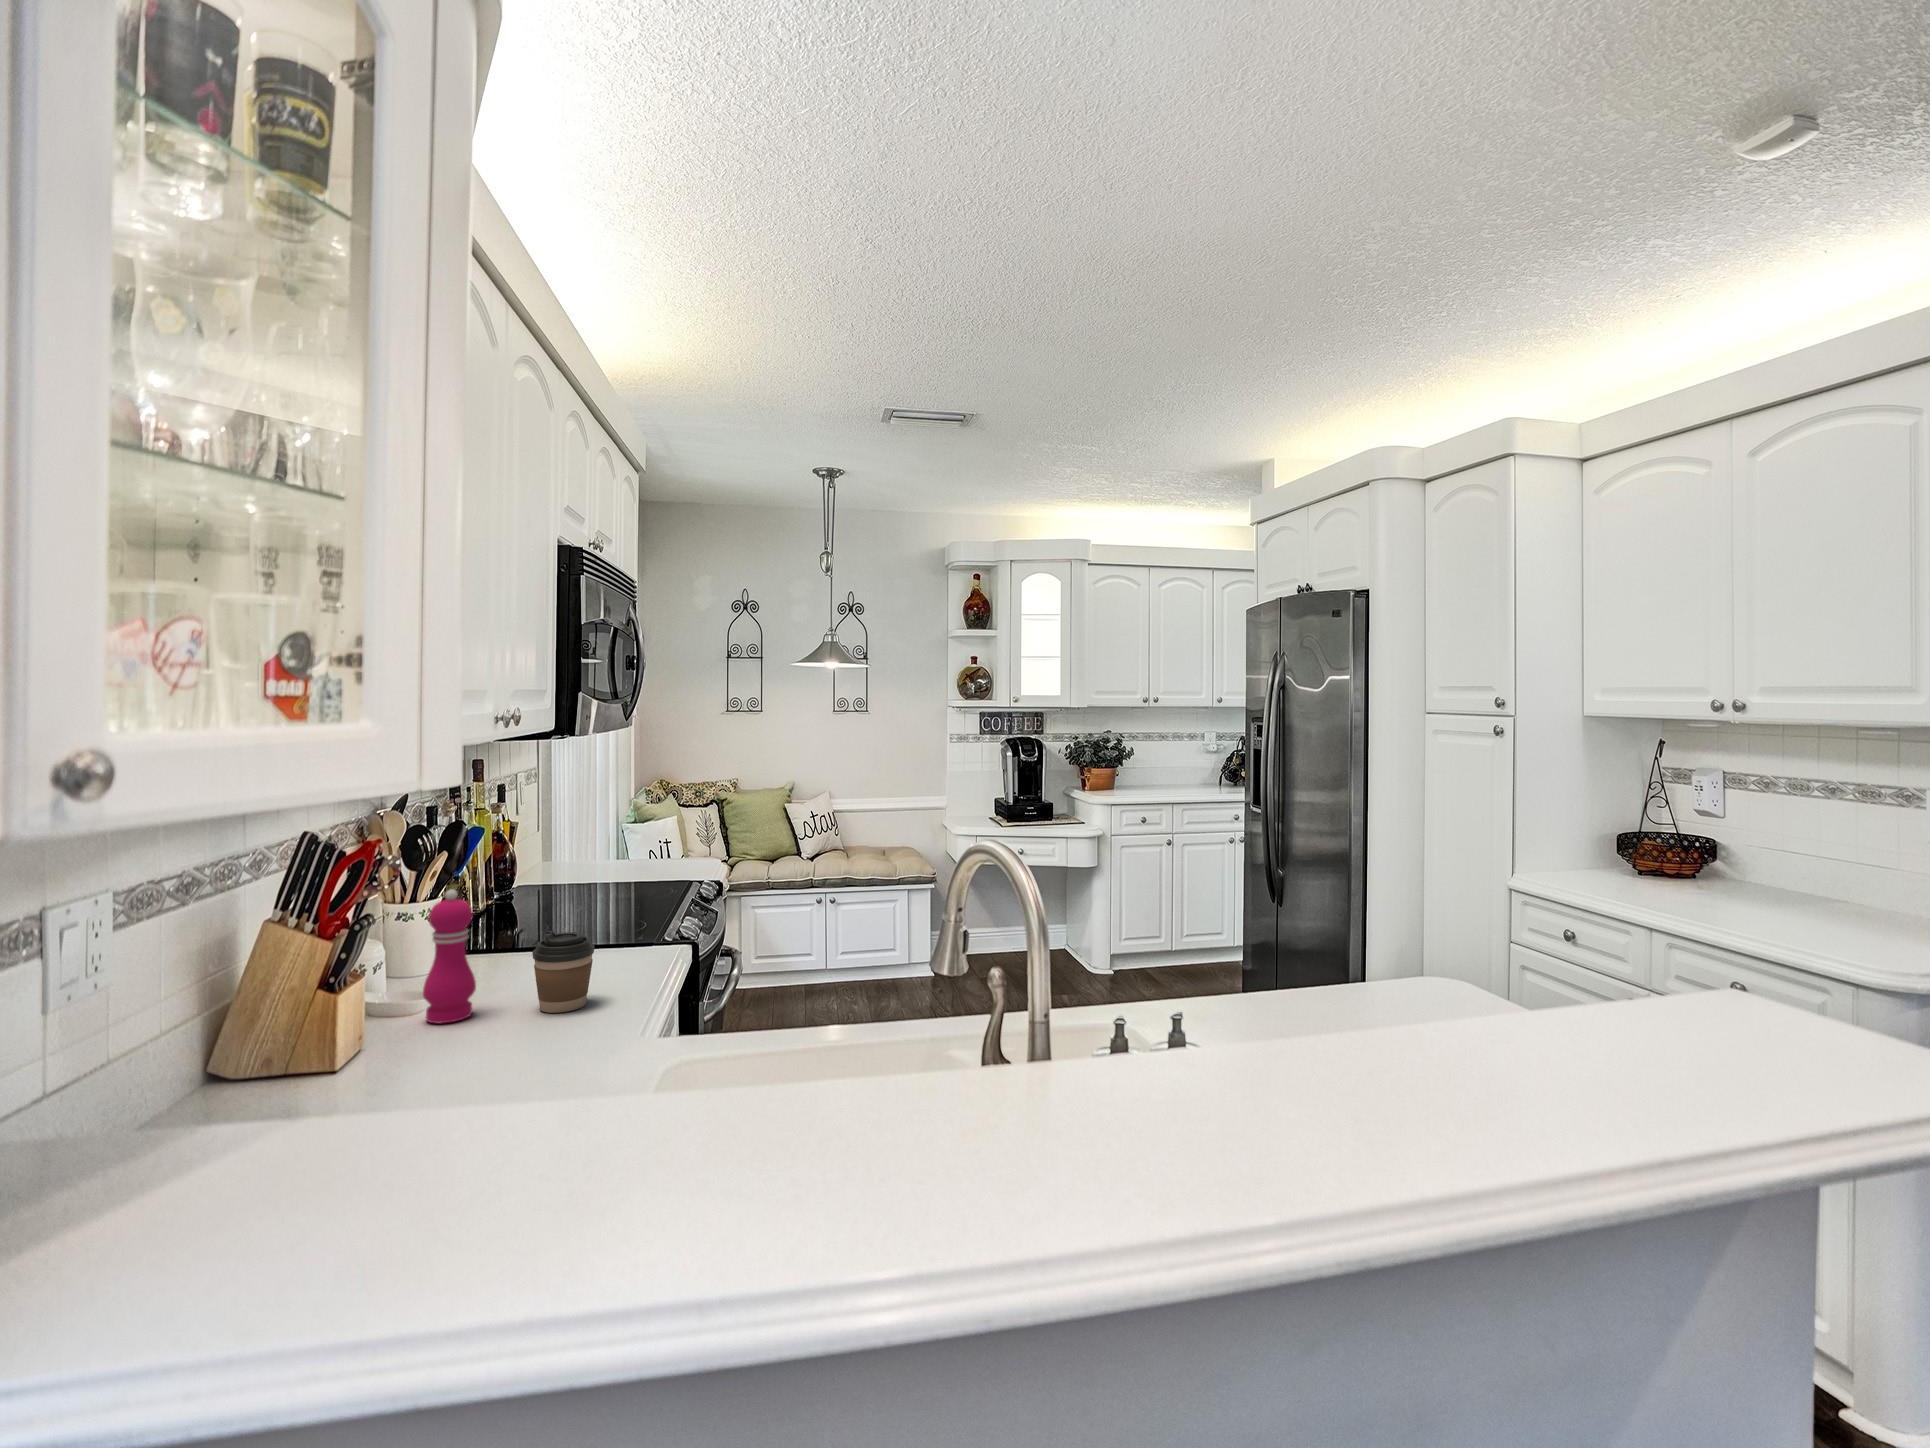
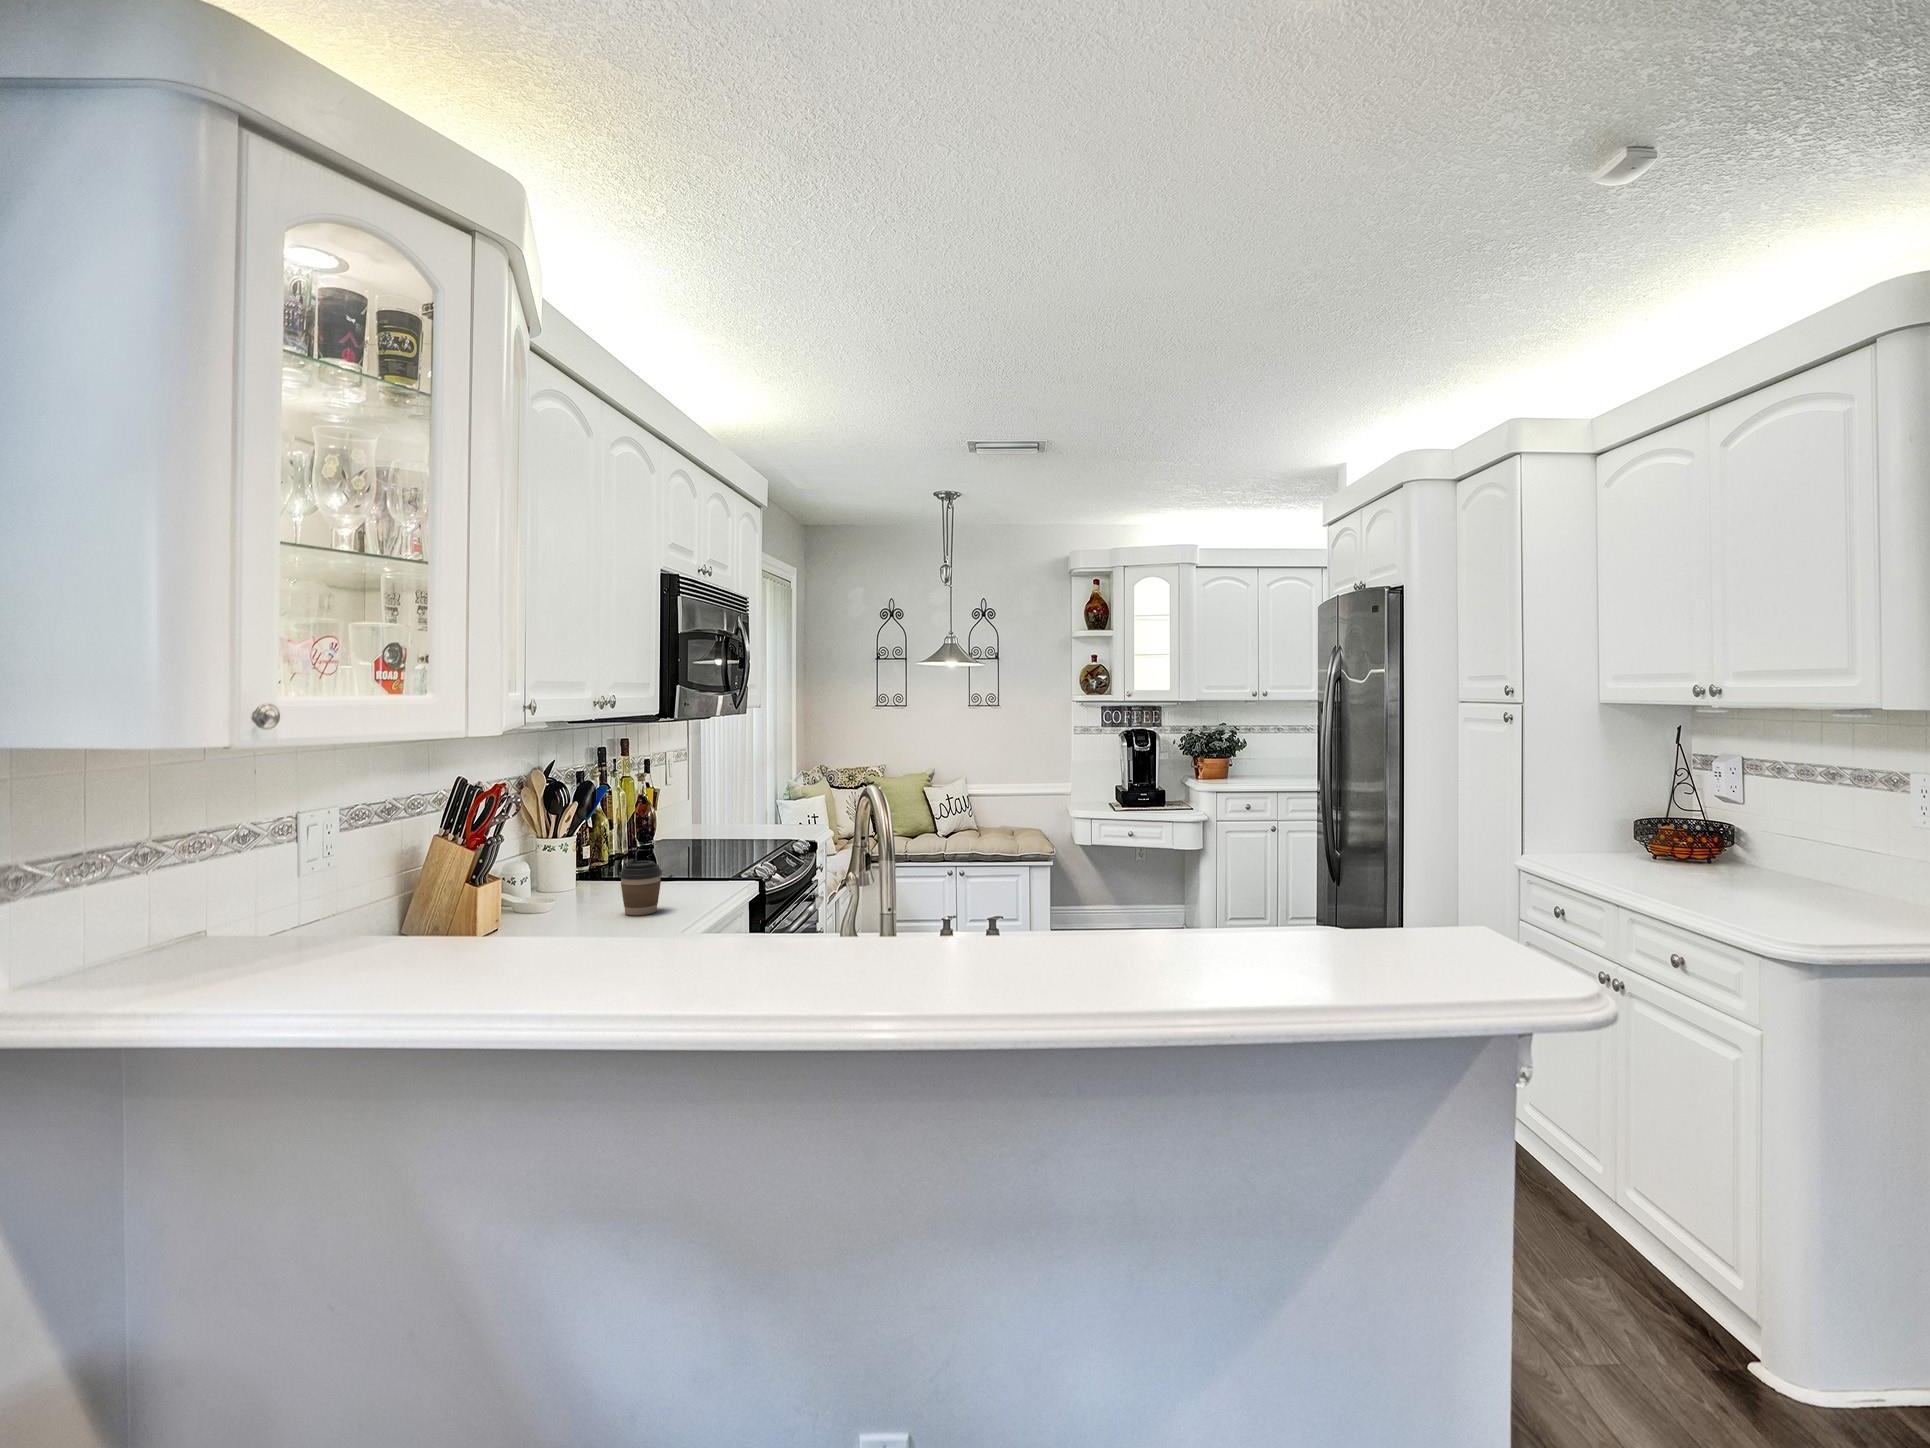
pepper mill: present [423,889,476,1024] -> none [550,827,584,918]

